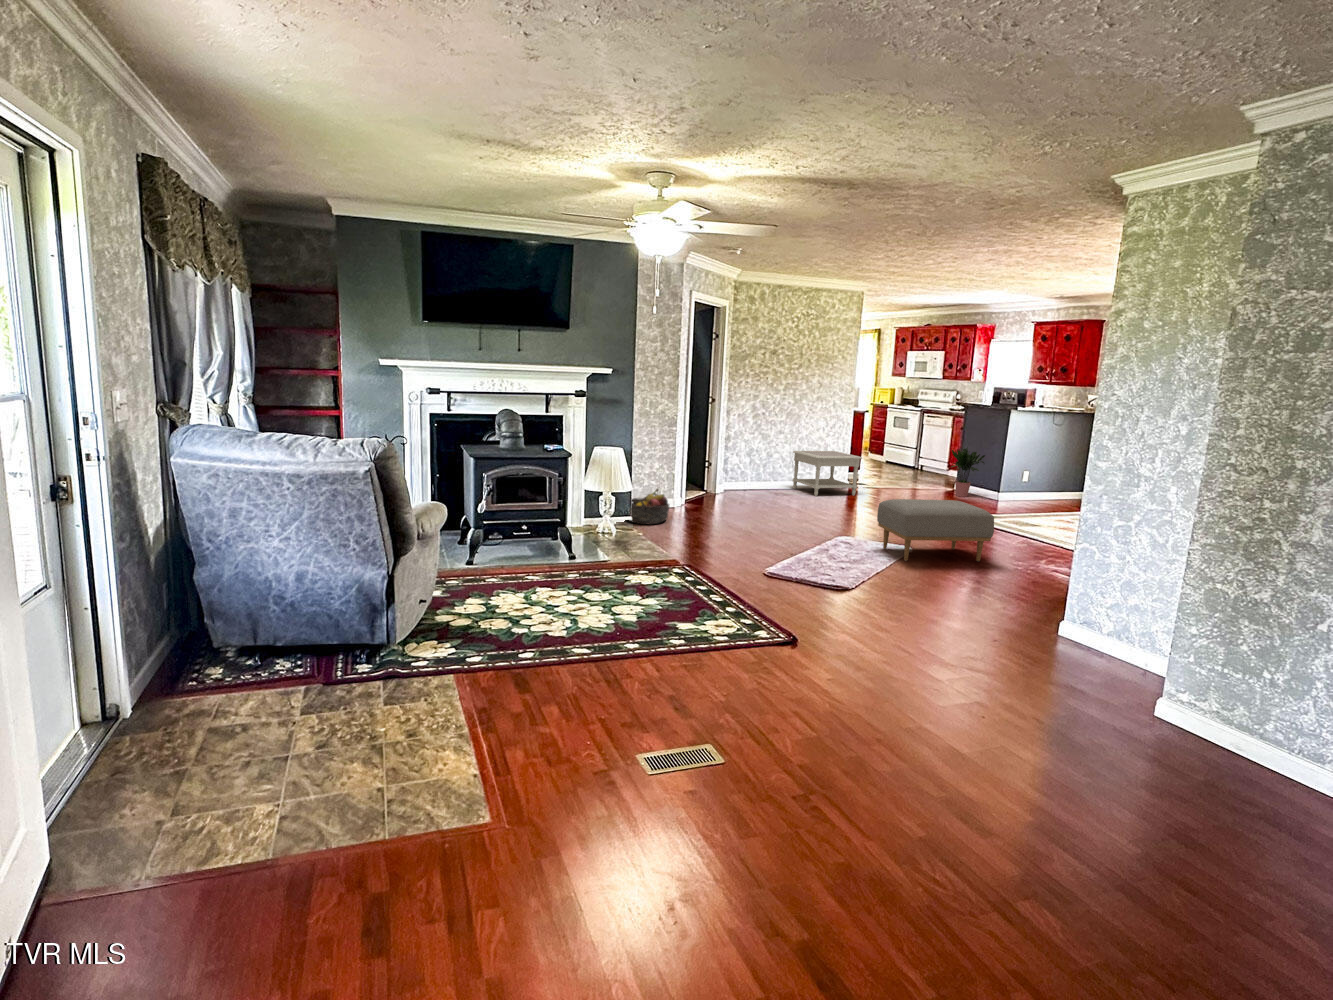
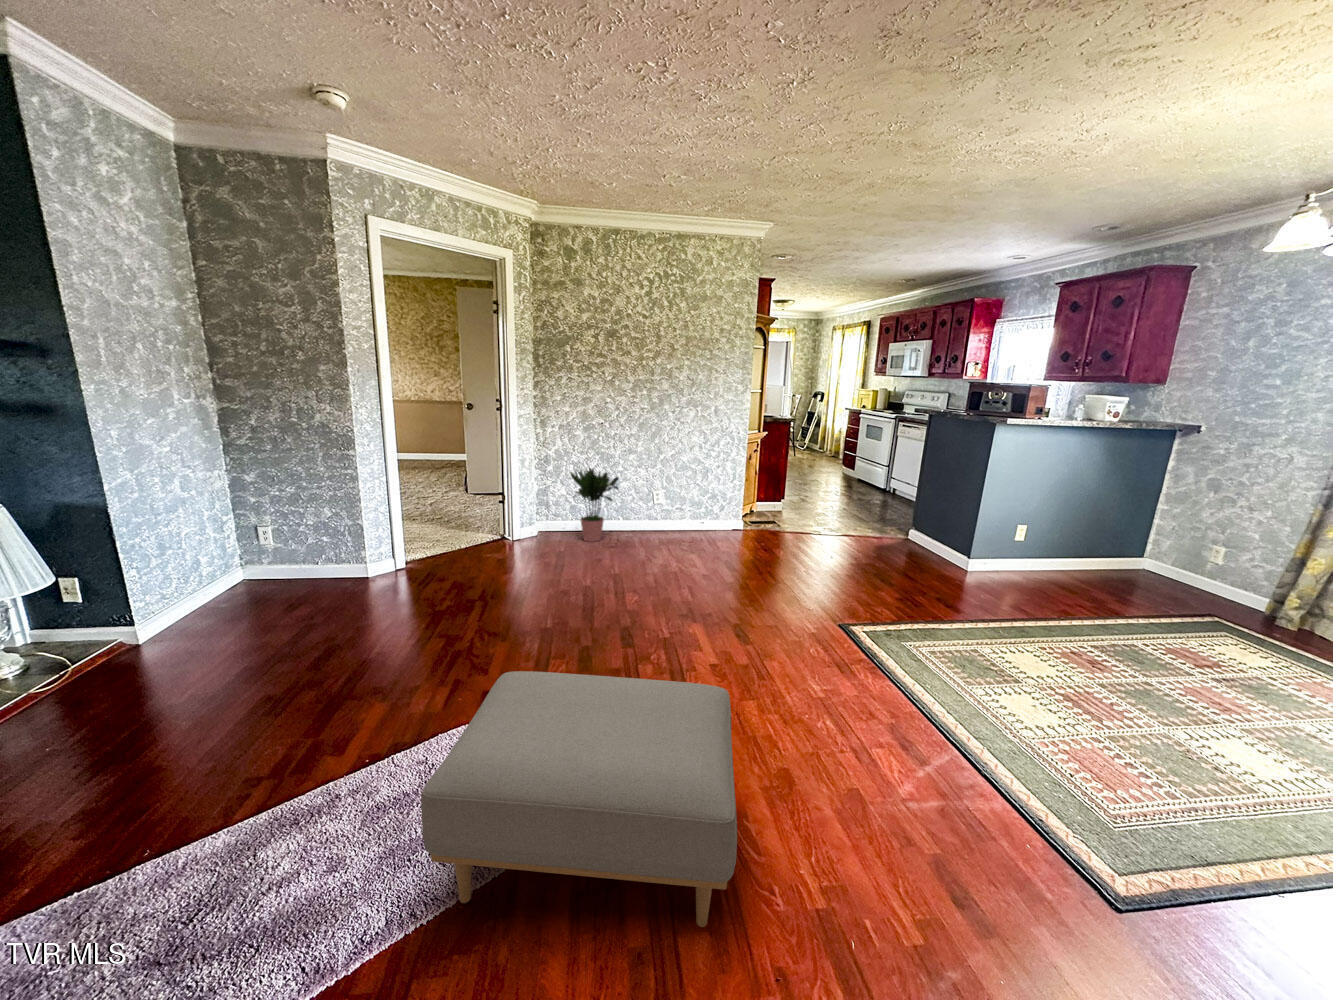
potted plant: present [951,448,985,497] -> present [570,468,619,542]
side table: present [793,451,862,496] -> none [650,478,736,550]
basket: present [628,489,669,525] -> none [174,557,288,632]

